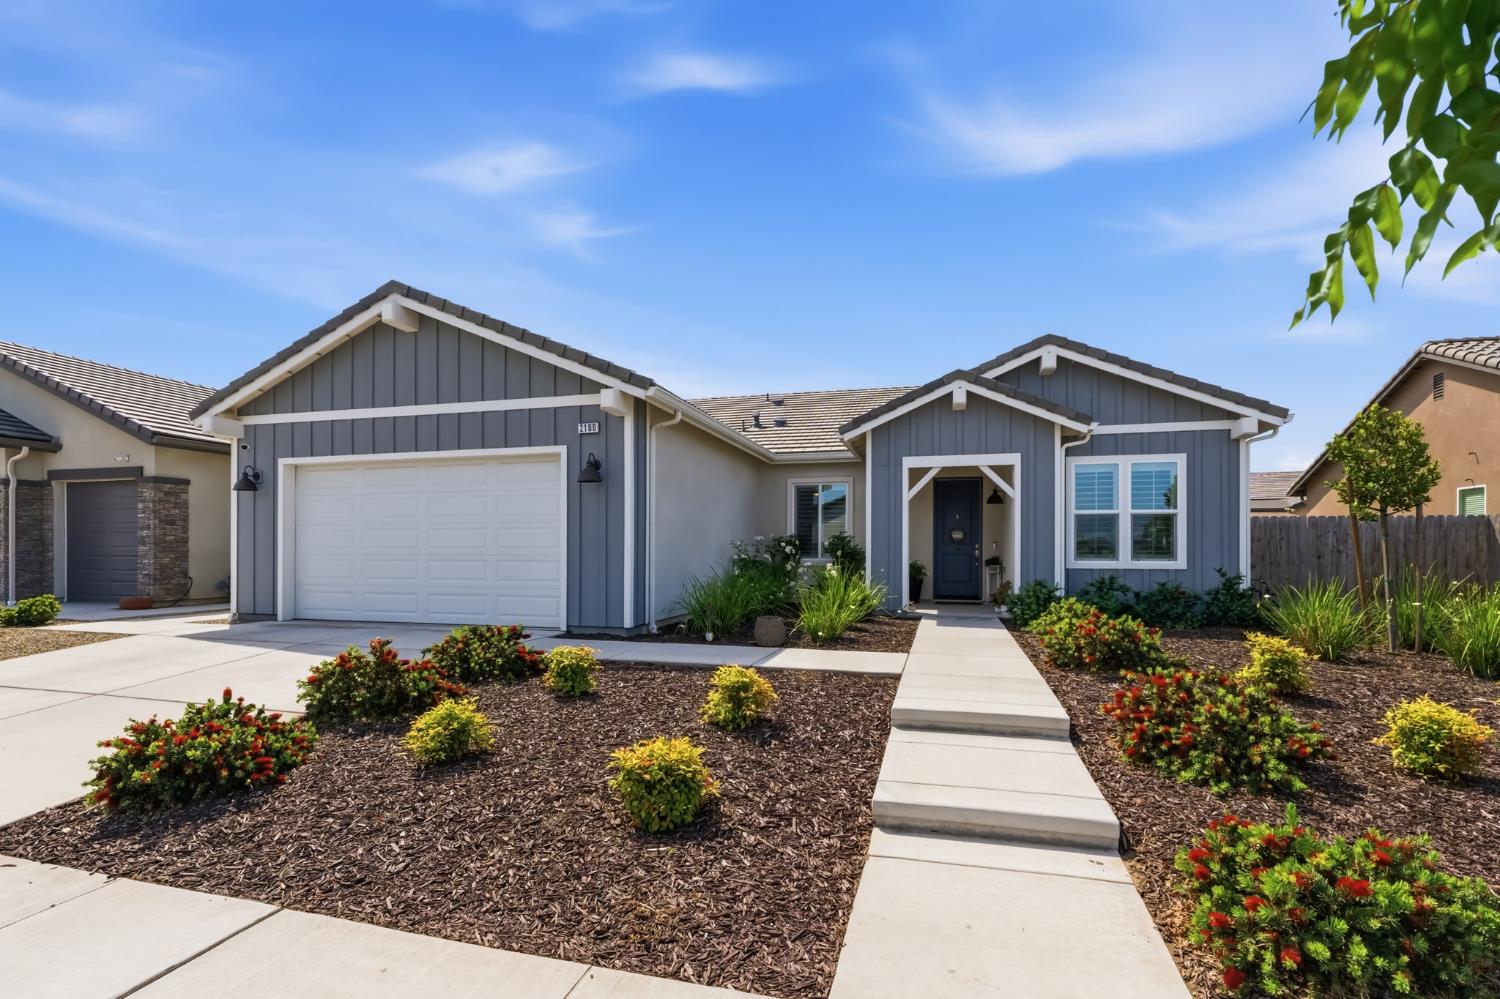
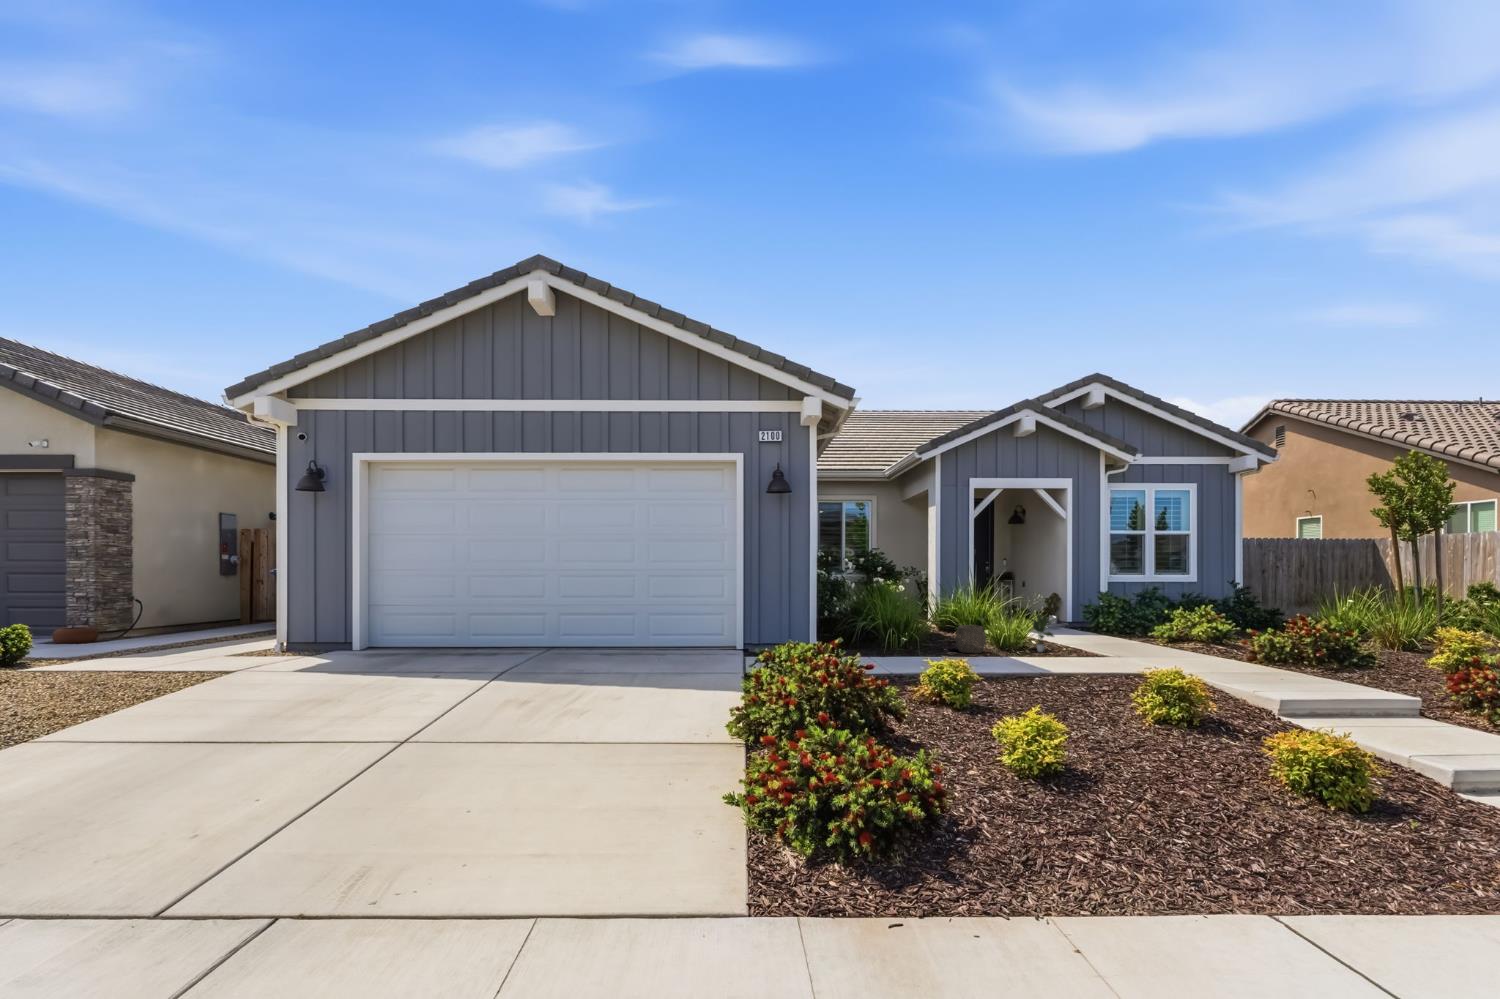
potted plant: present [700,602,723,641] -> present [1031,614,1054,652]

